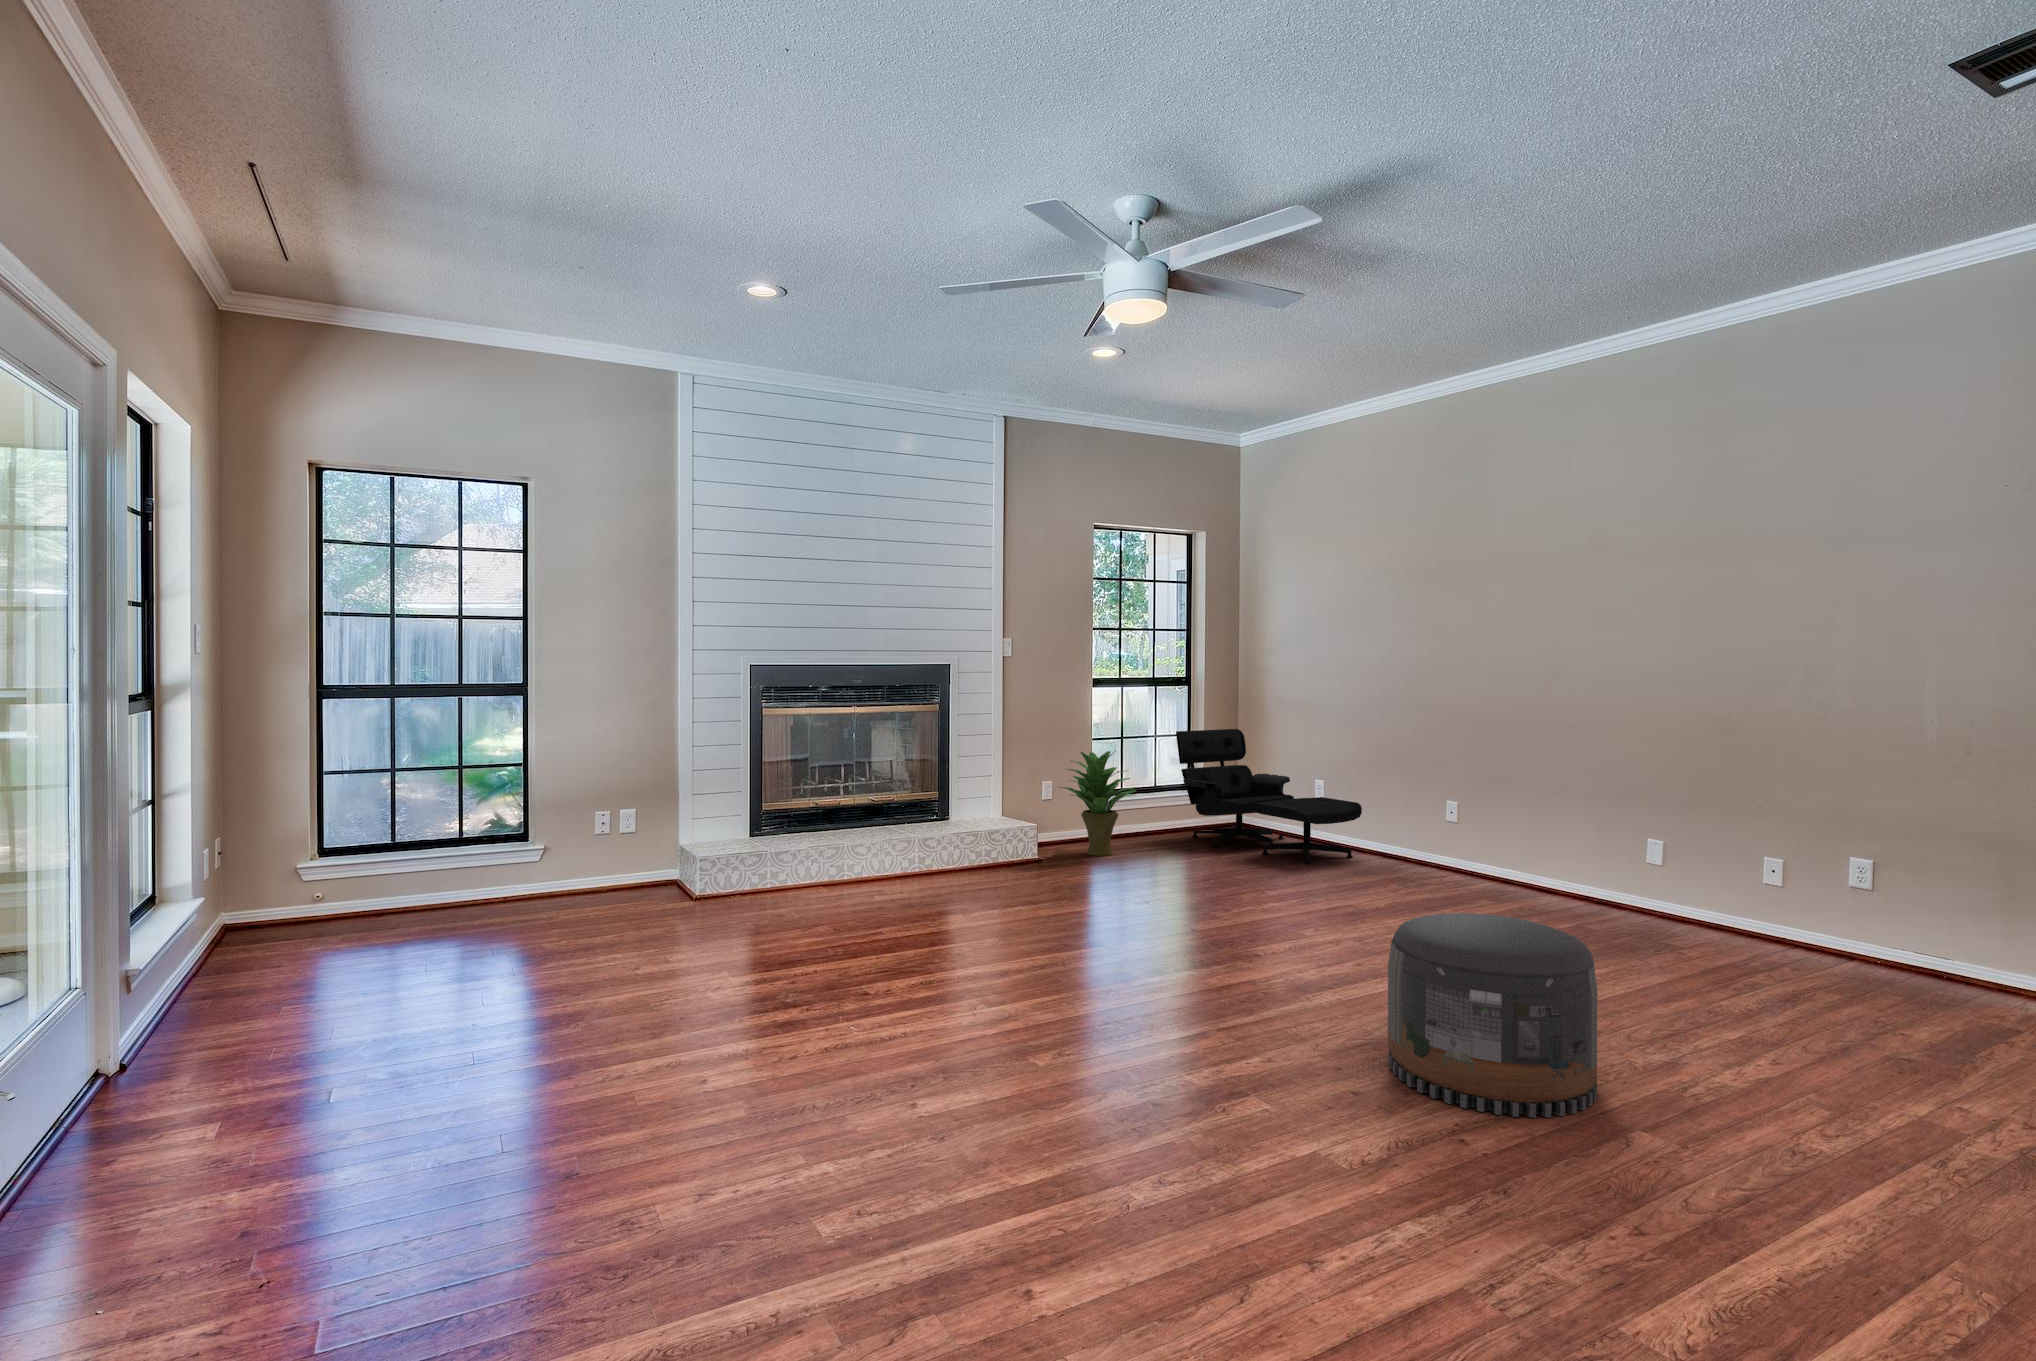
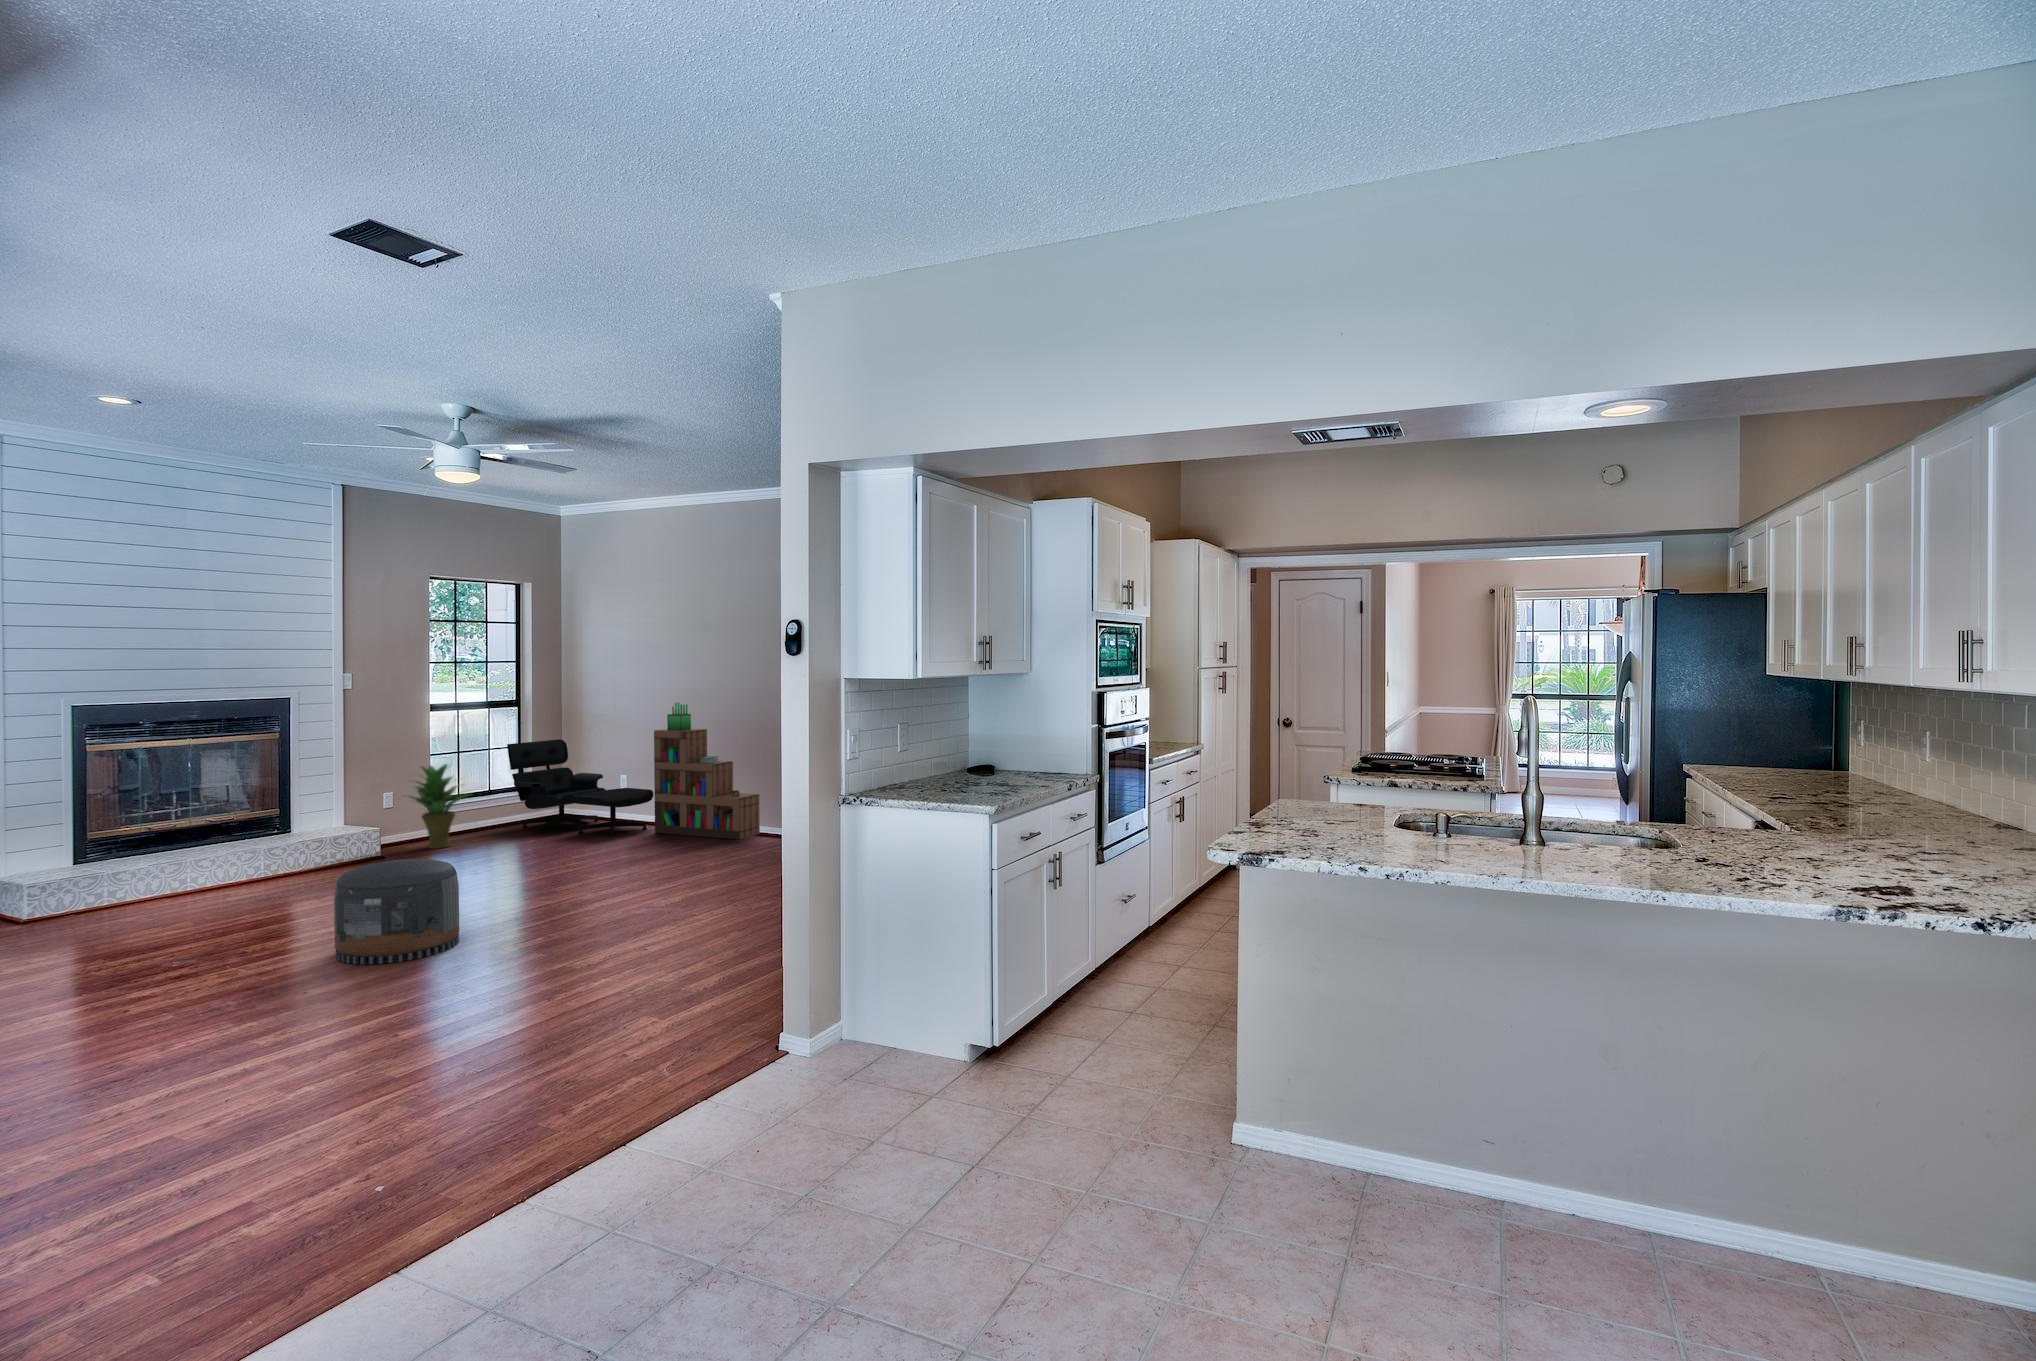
bookshelf: none [1366,680,1534,892] -> present [654,703,760,840]
pouf: present [1388,913,1597,1118] -> present [334,859,459,964]

